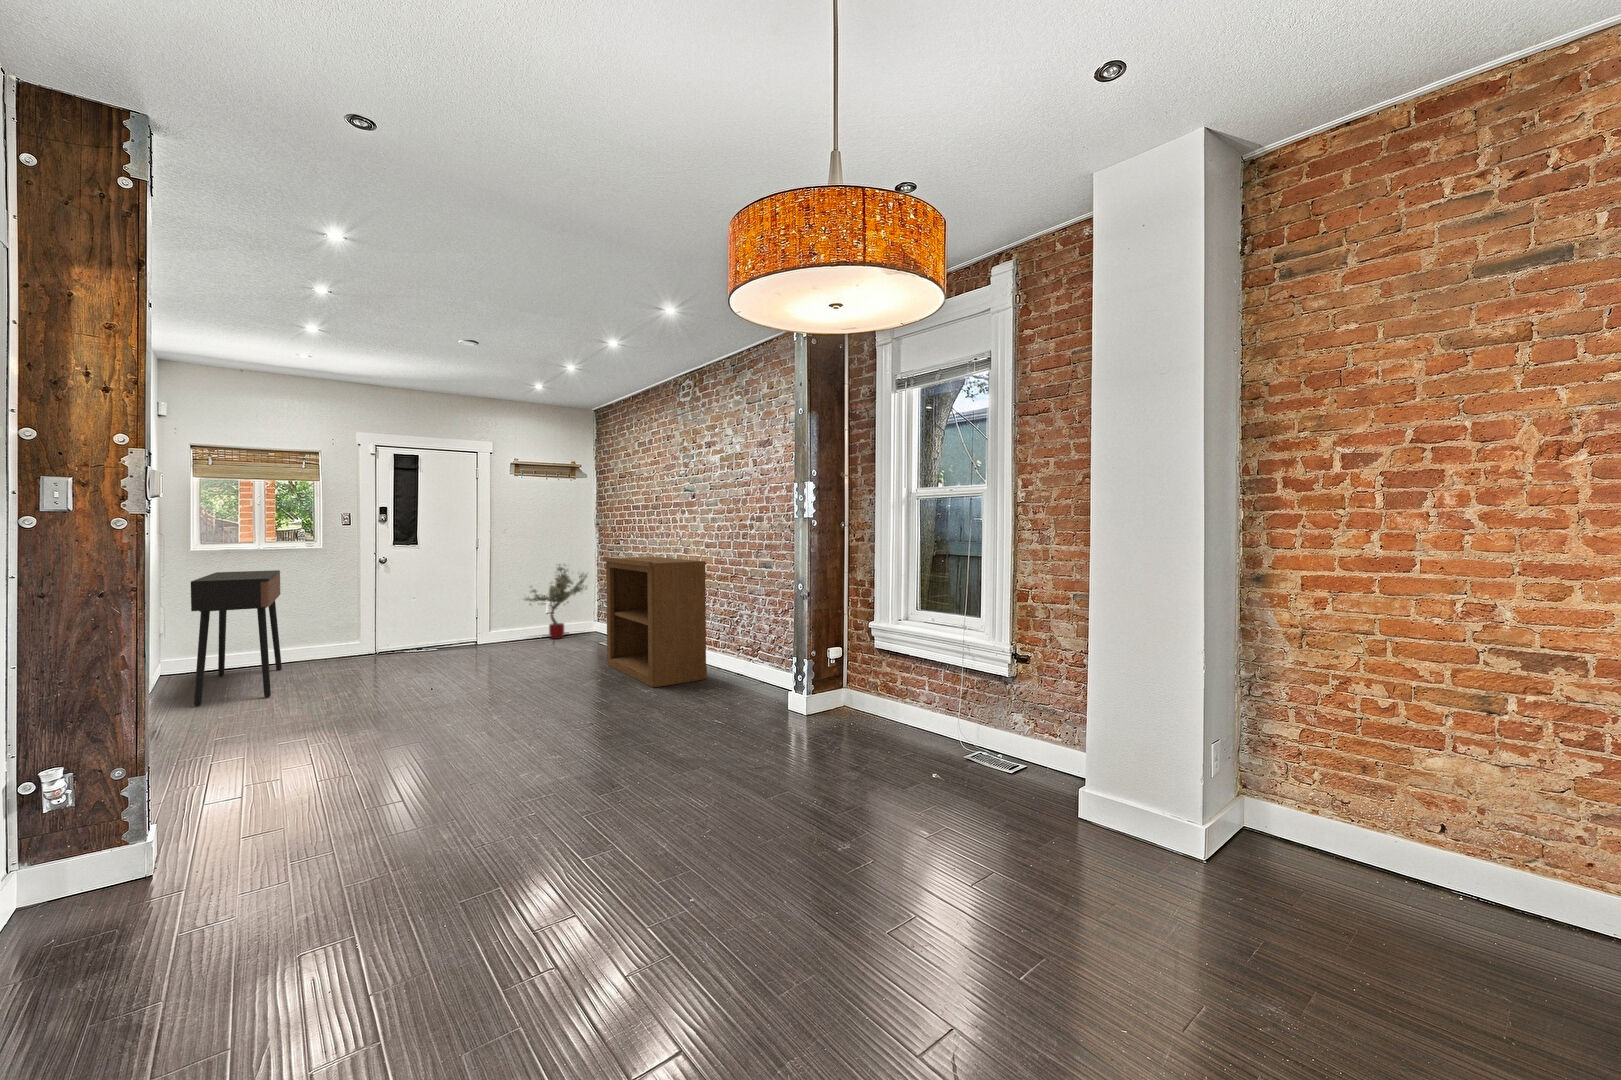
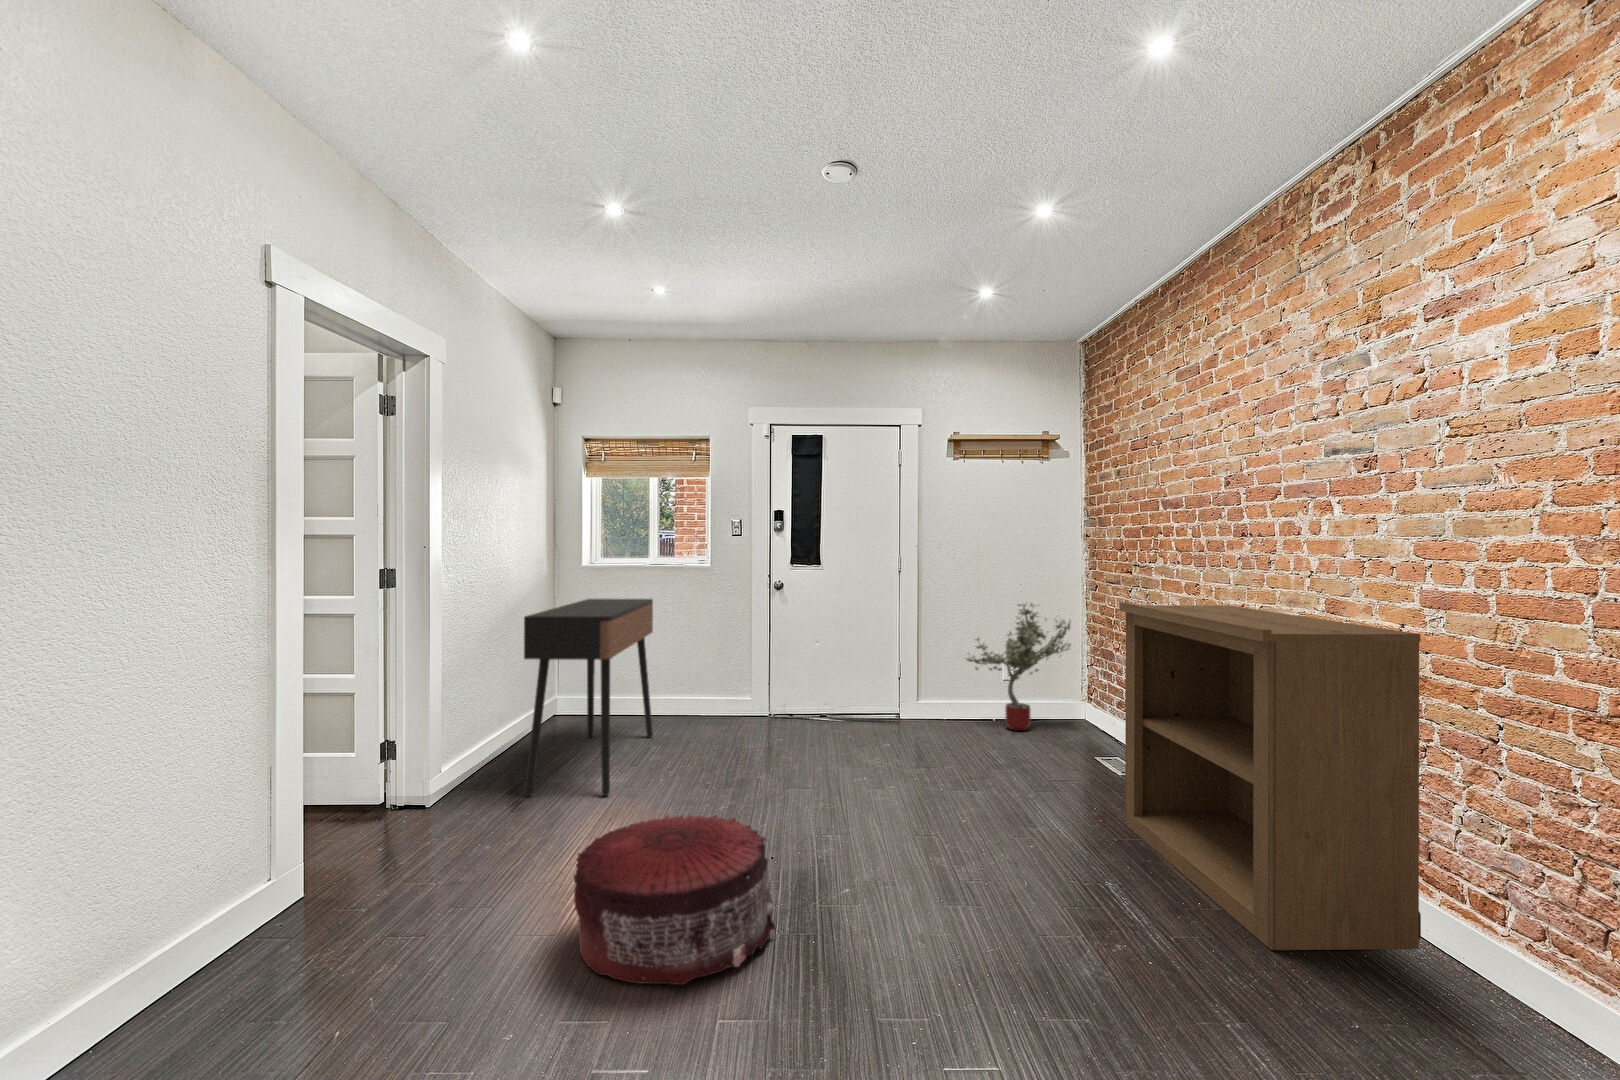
pouf: none [298,672,425,745] -> present [574,815,775,985]

